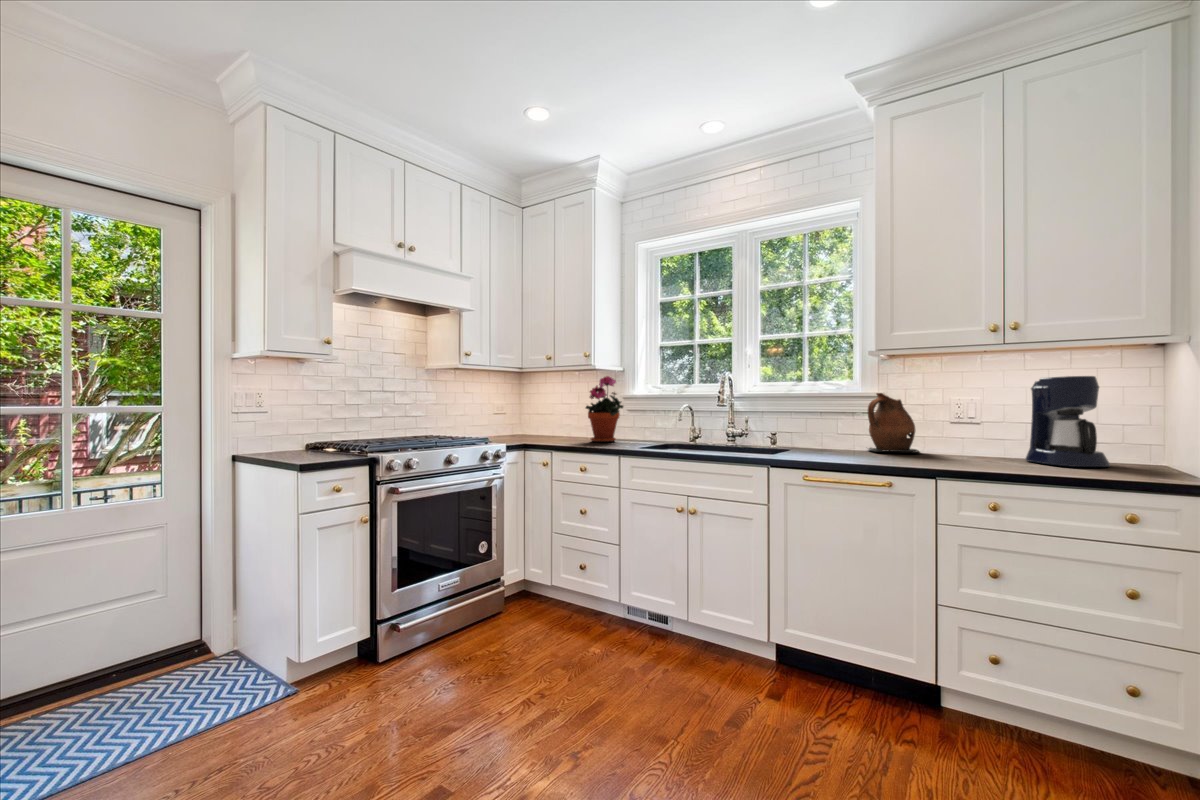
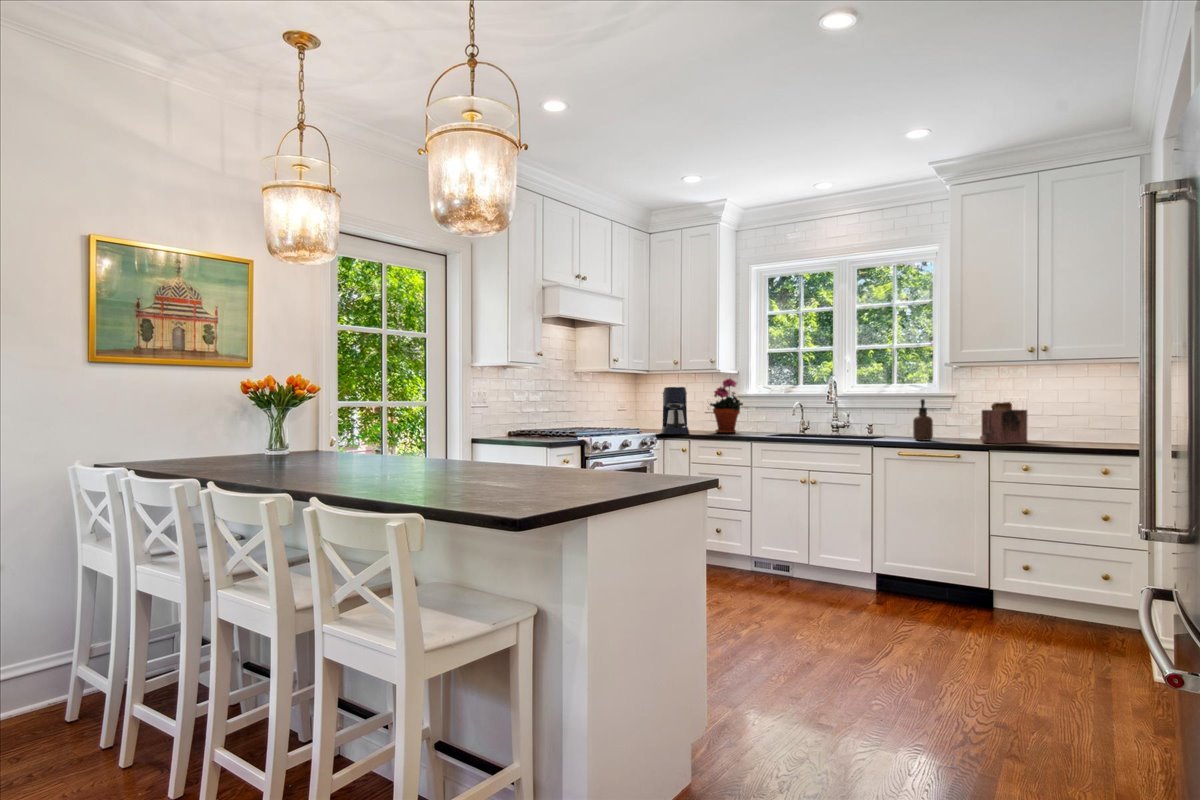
coffee maker: present [1026,376,1110,467] -> present [661,387,690,434]
ceramic pitcher: present [868,393,919,453] -> none [942,393,983,438]
soap dispenser: none [825,401,852,458] -> present [913,399,933,441]
toaster: none [920,405,989,467] -> present [980,402,1027,444]

